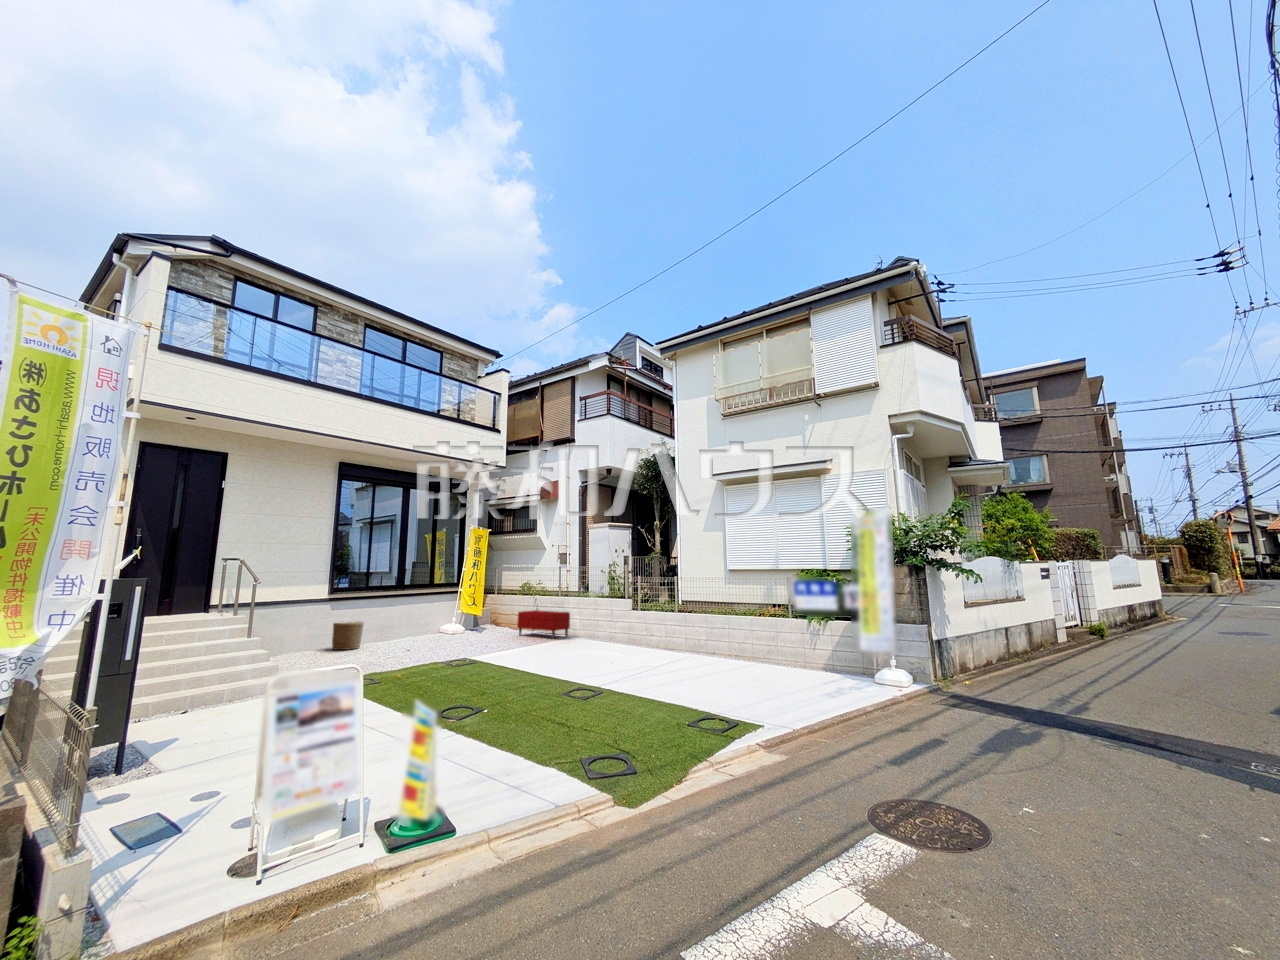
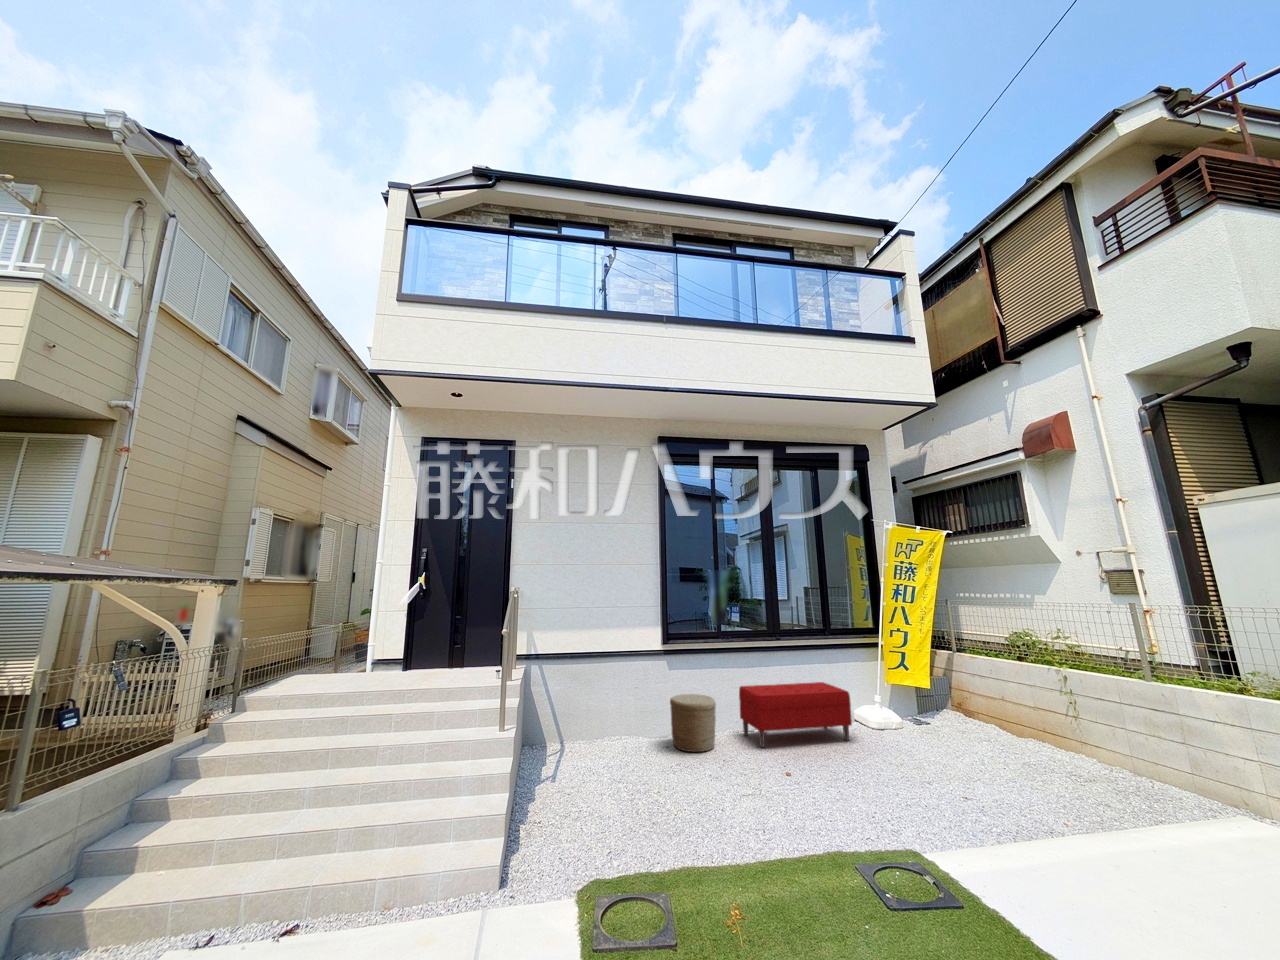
bench: present [517,610,570,639] -> present [739,682,852,747]

